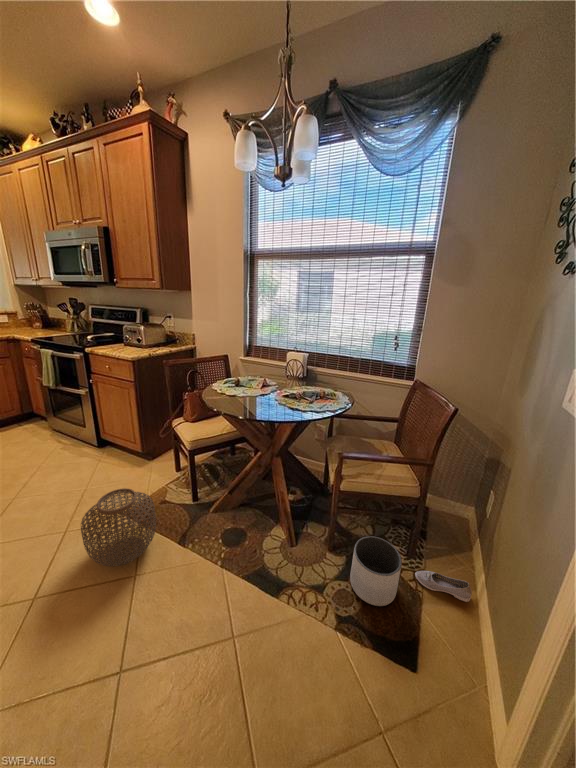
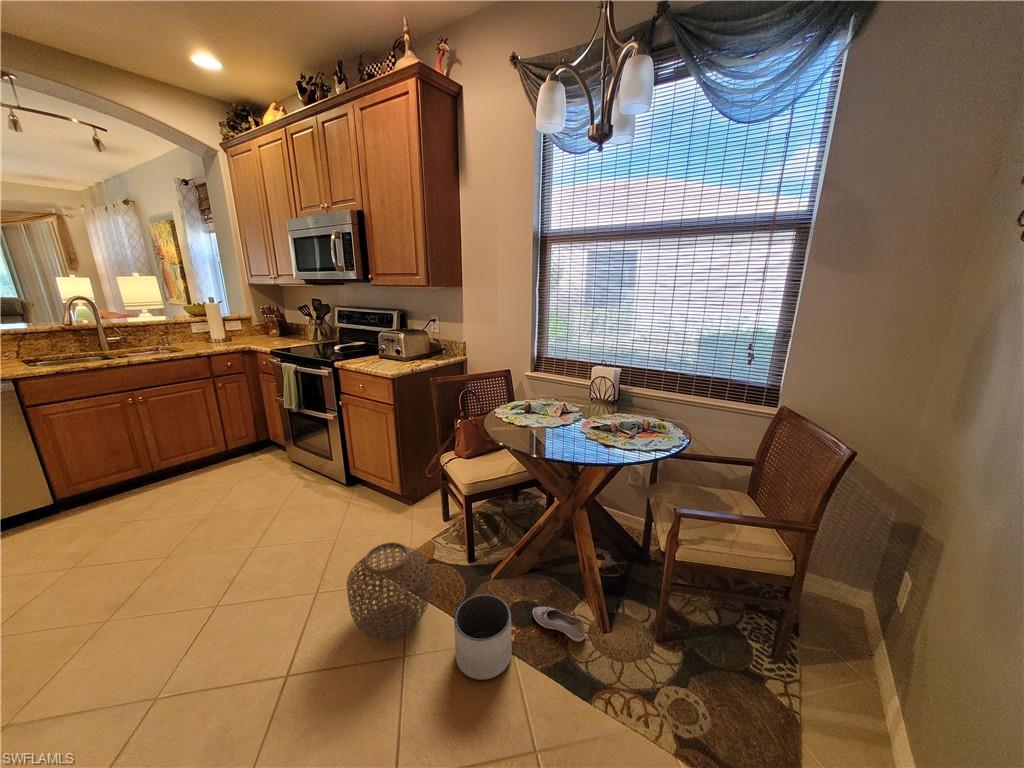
planter: present [350,536,402,606] -> present [454,594,512,680]
shoe: present [415,571,472,602] -> present [532,607,585,642]

